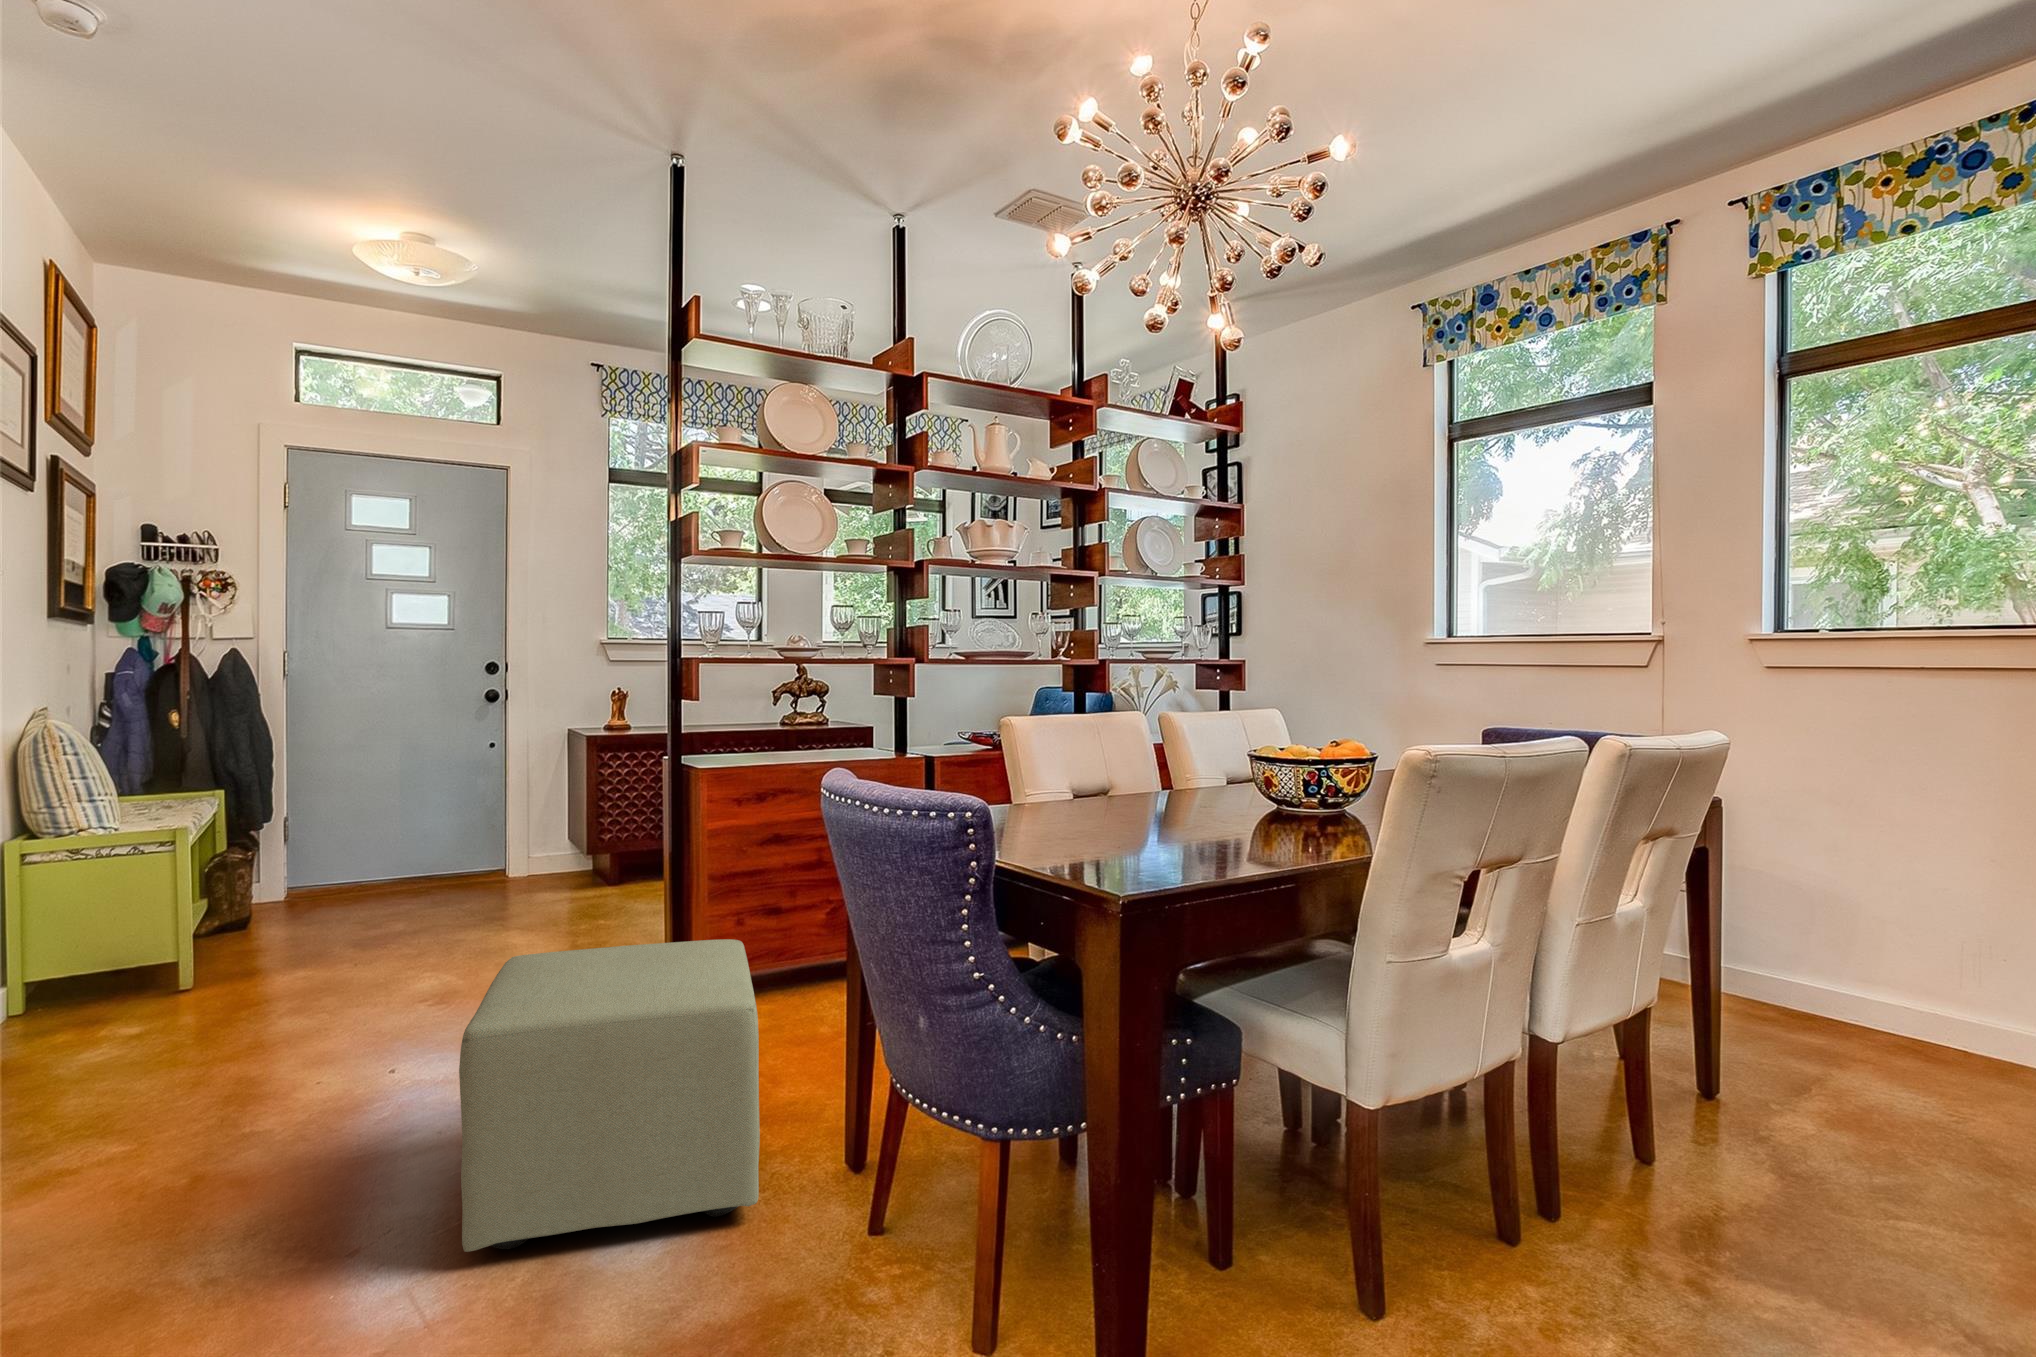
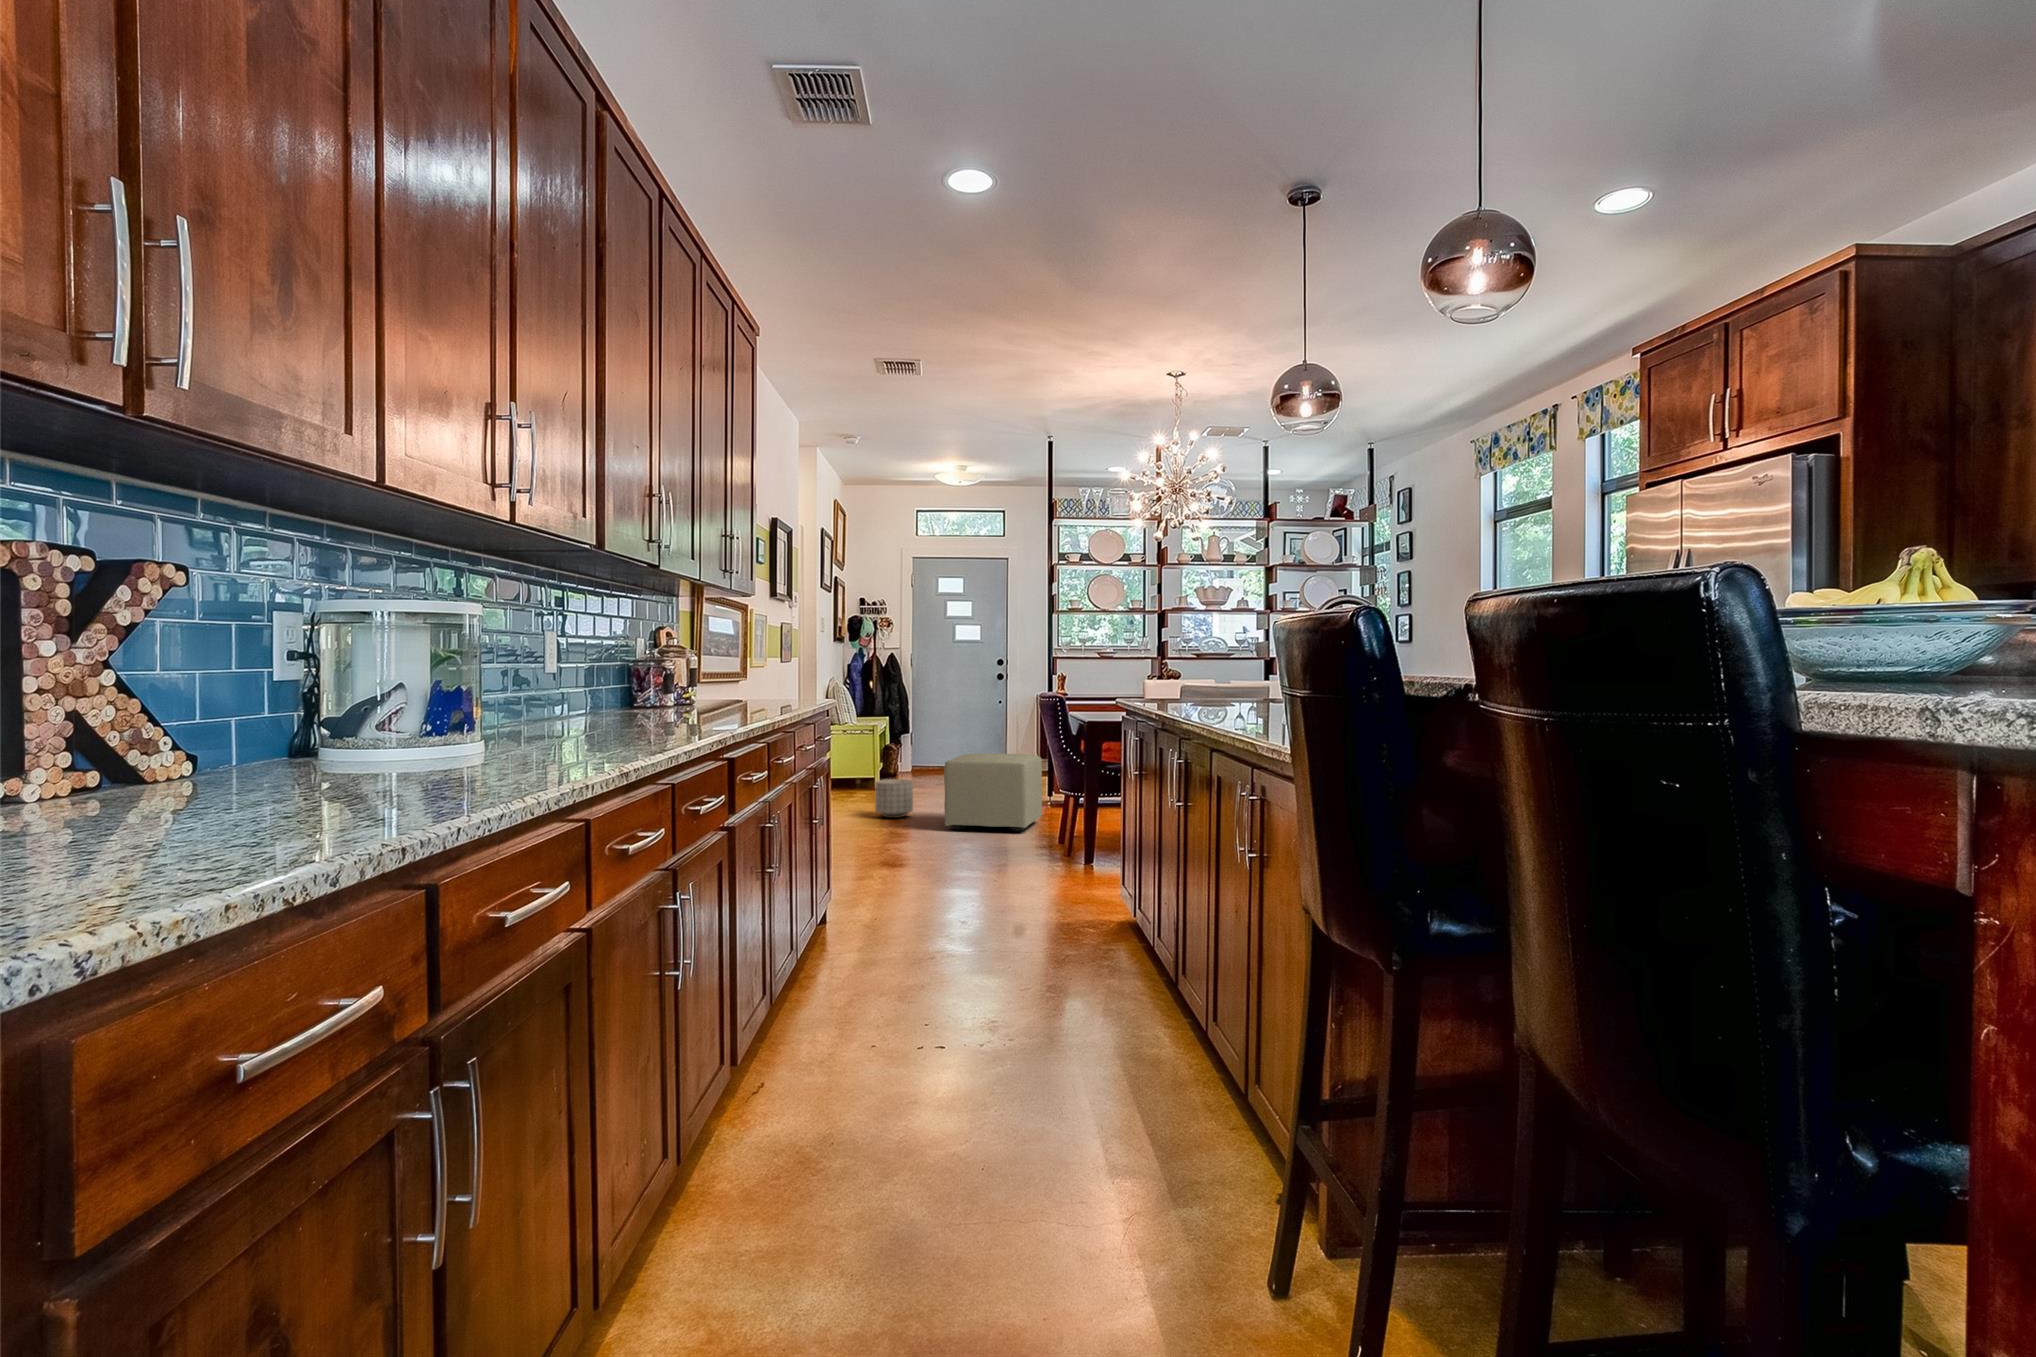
planter: none [166,1044,317,1192] -> present [875,779,913,818]

